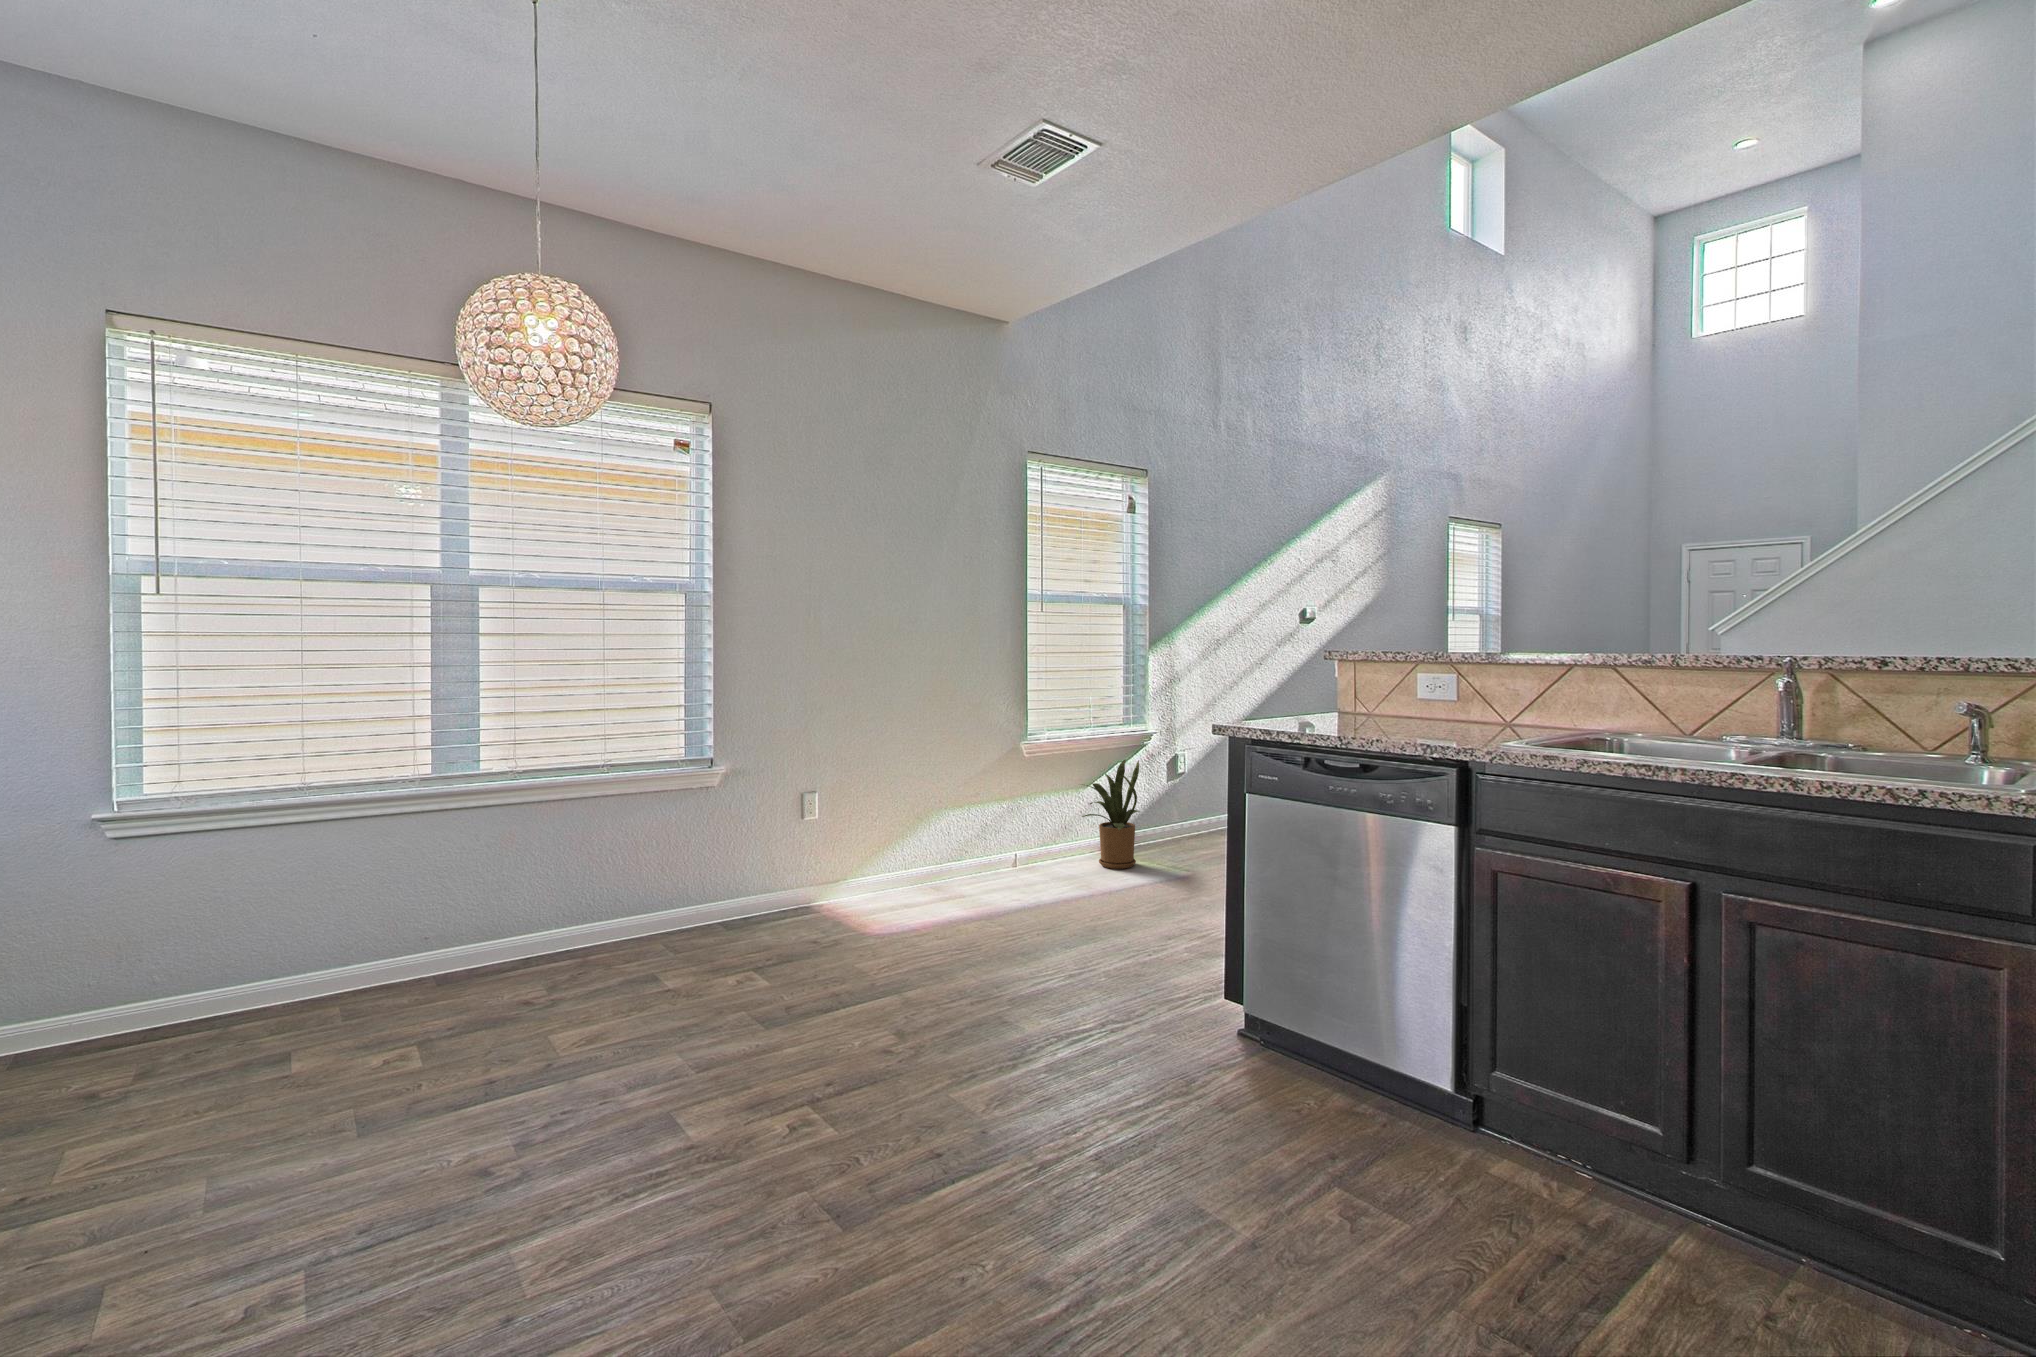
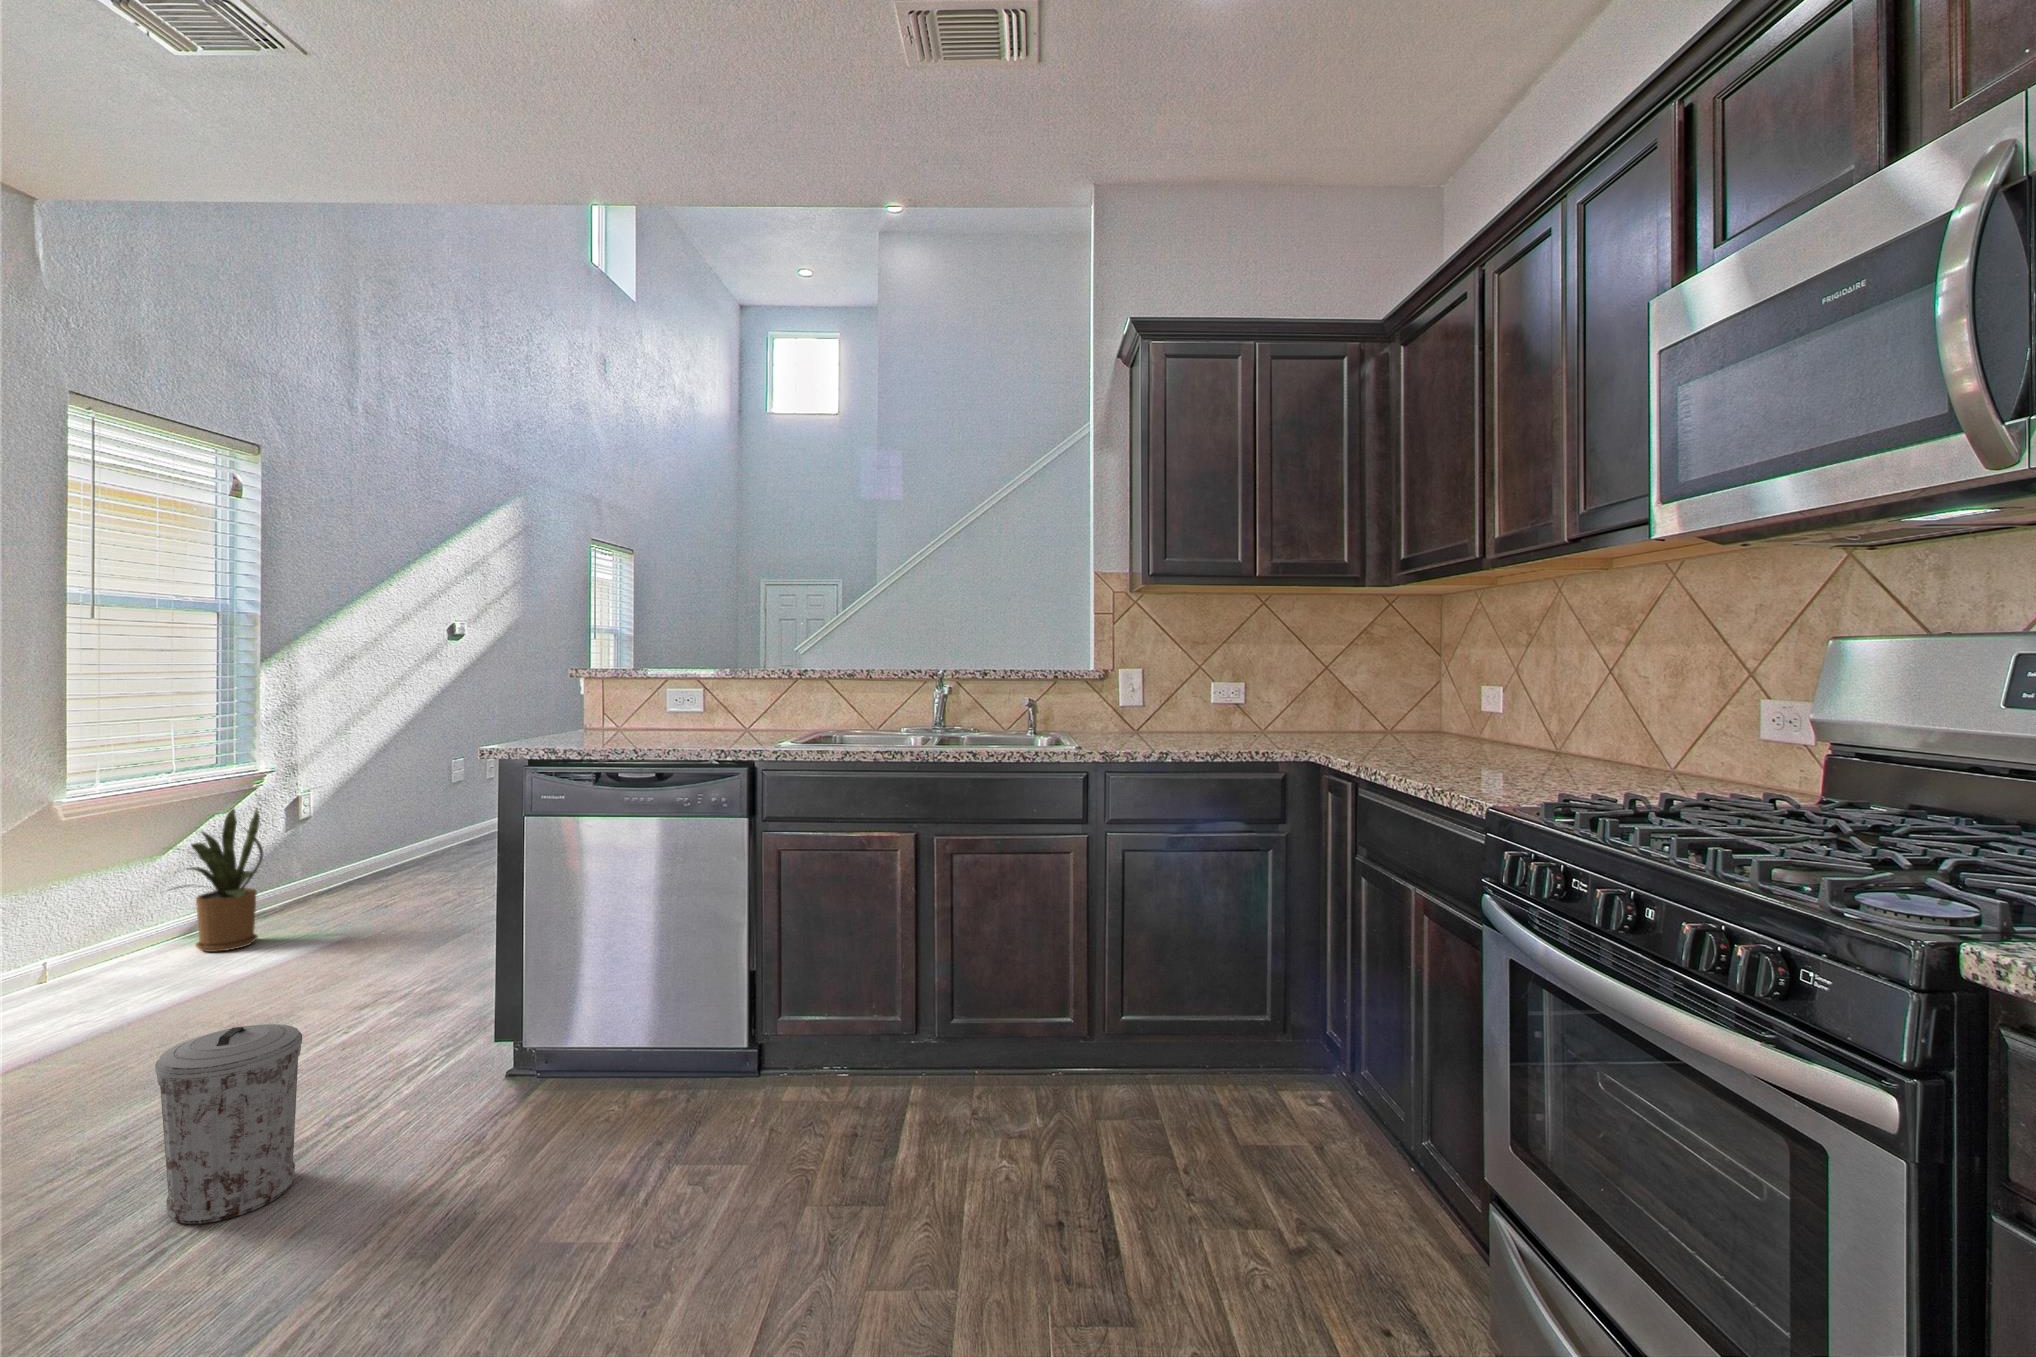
trash can: none [981,929,1067,1073] -> present [155,1024,302,1224]

